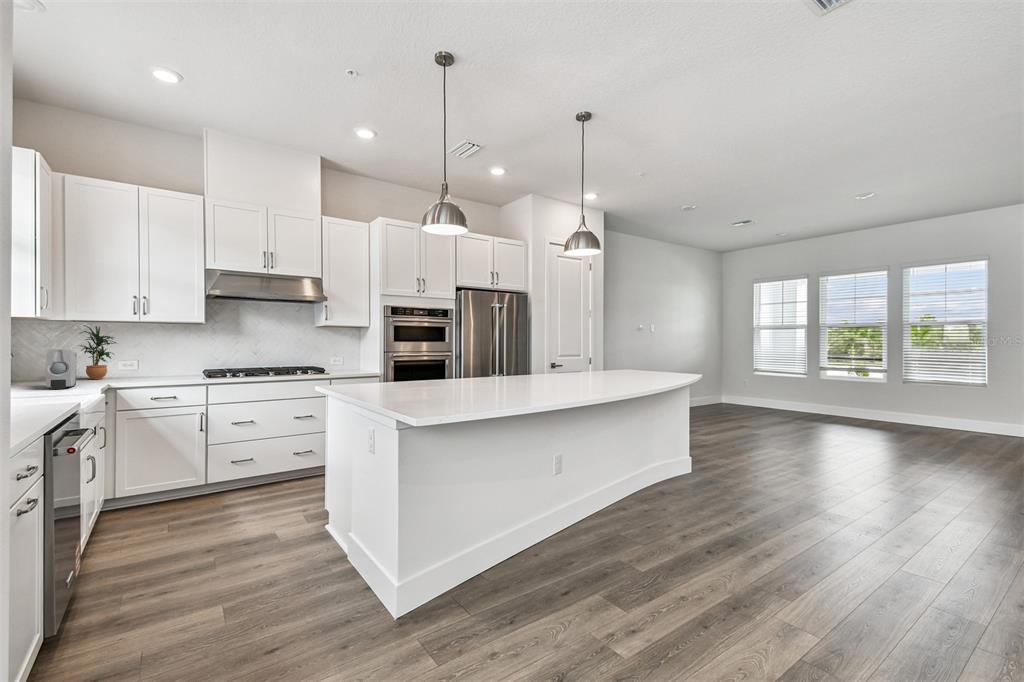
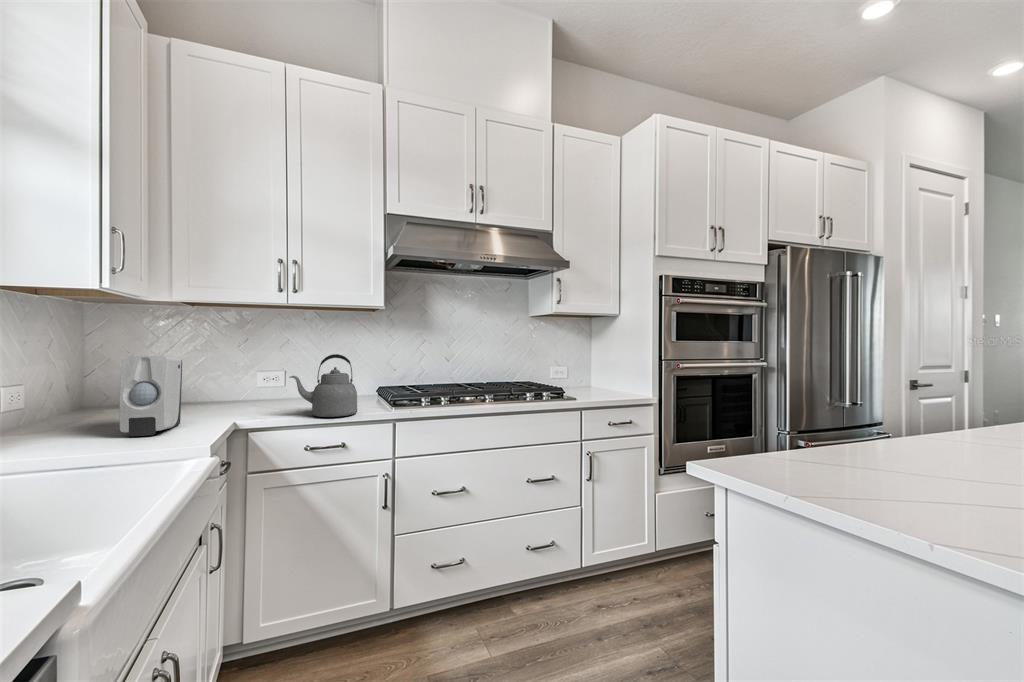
potted plant: present [80,325,116,379] -> none [194,312,258,405]
kettle: none [142,349,184,382] -> present [289,354,357,417]

